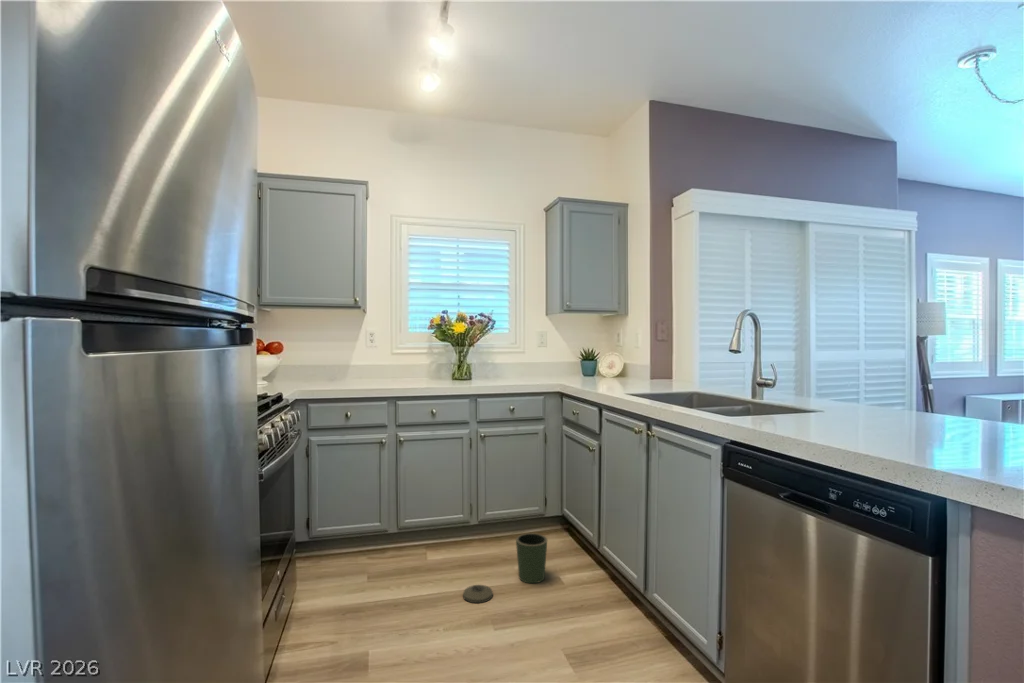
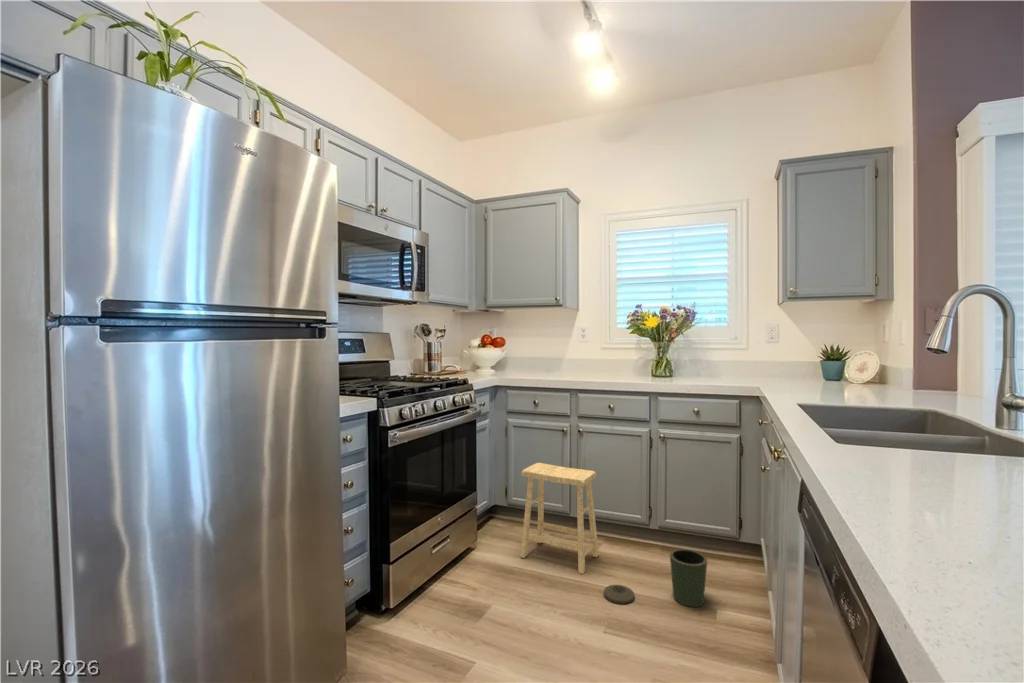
footstool: none [354,480,433,594] -> present [520,463,599,574]

